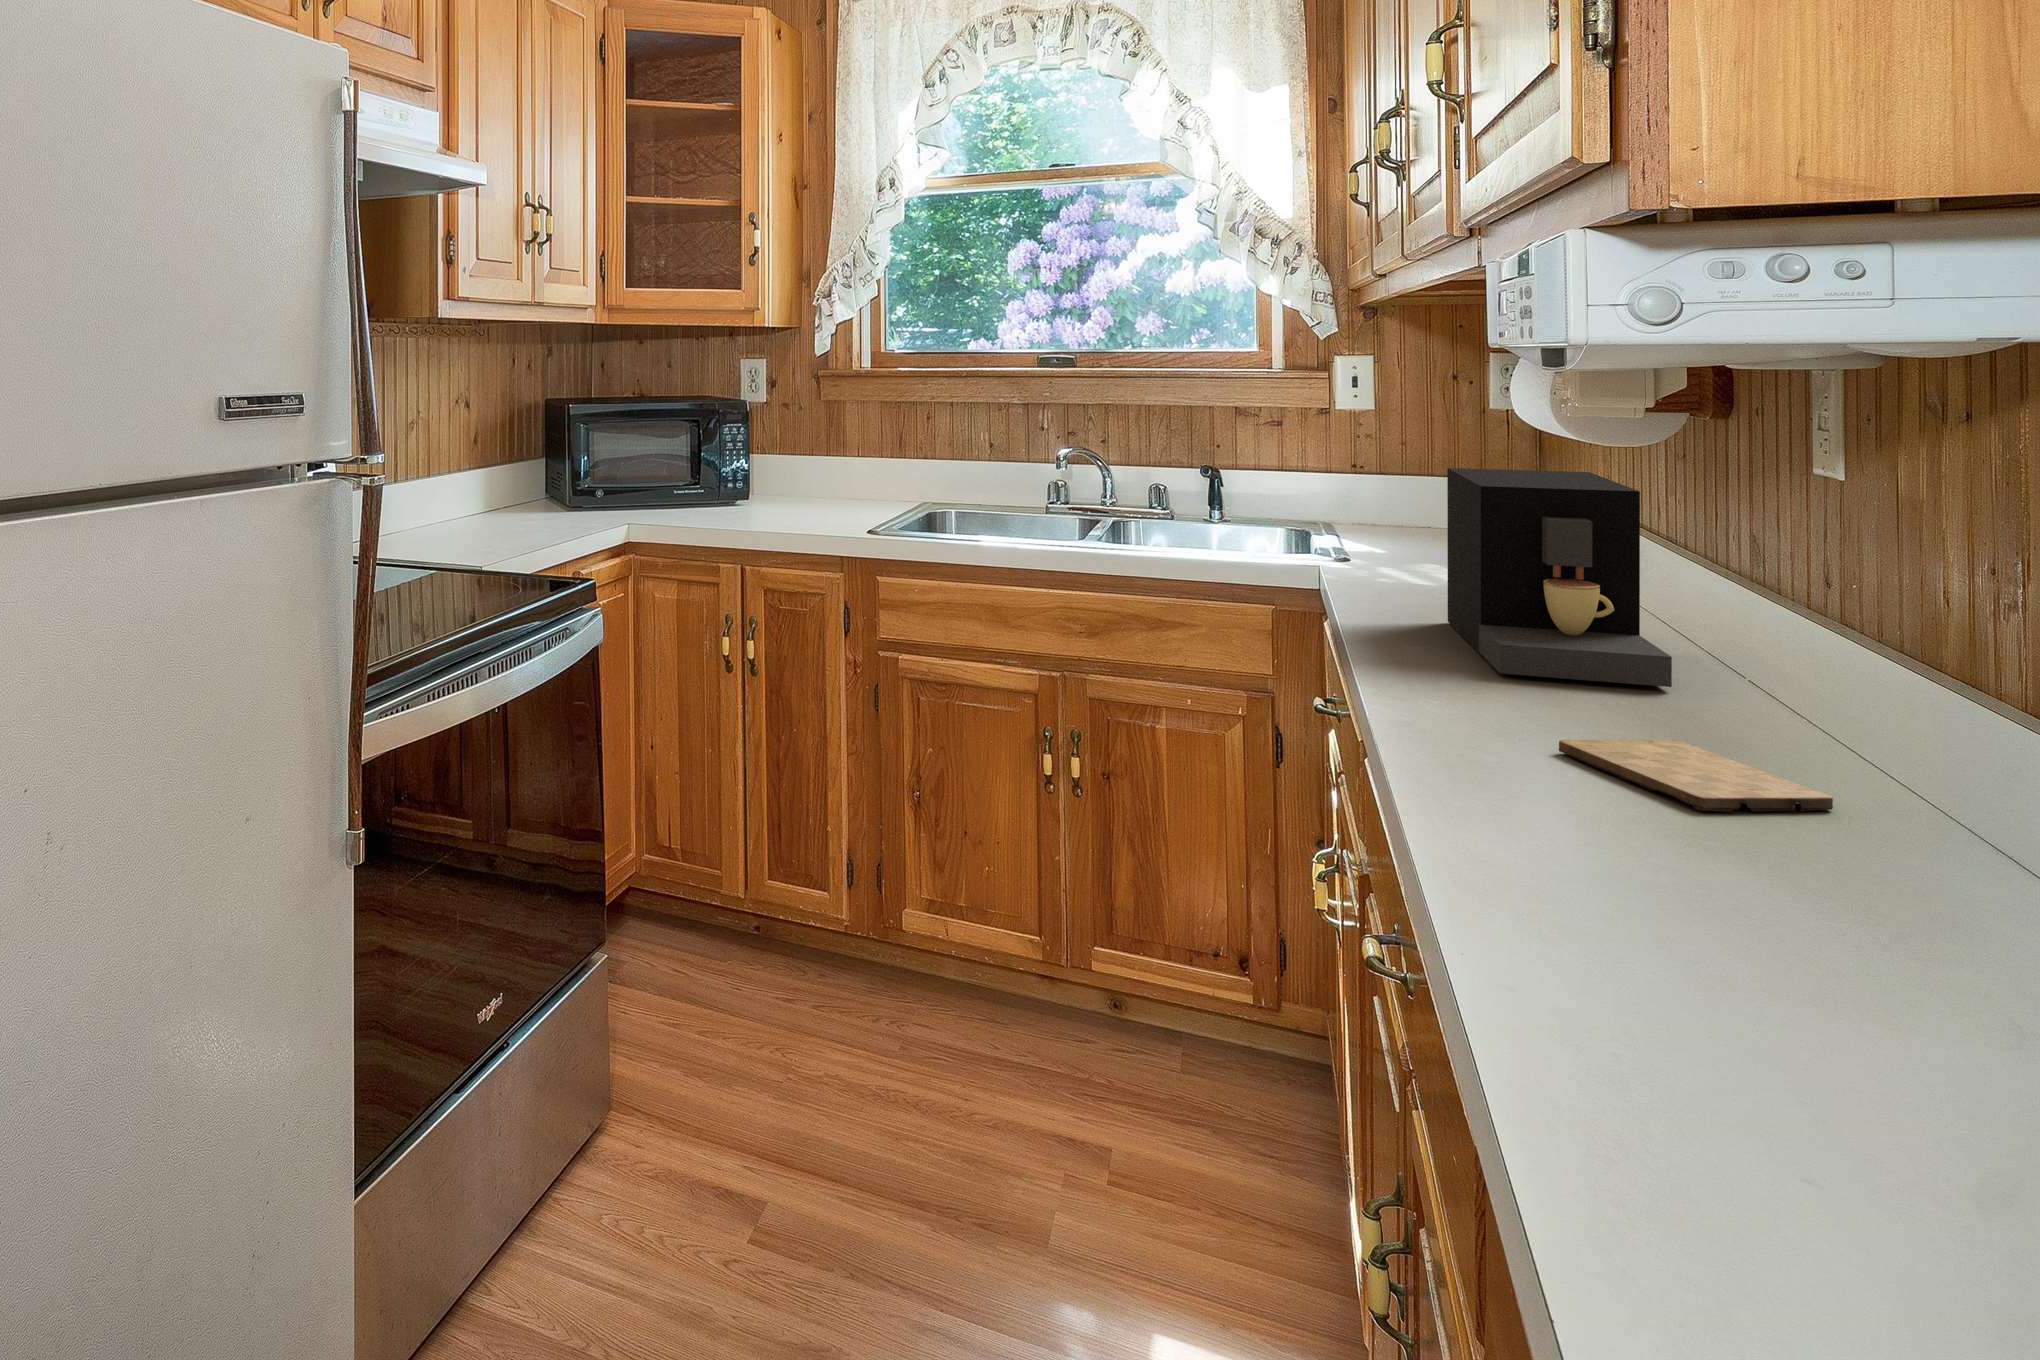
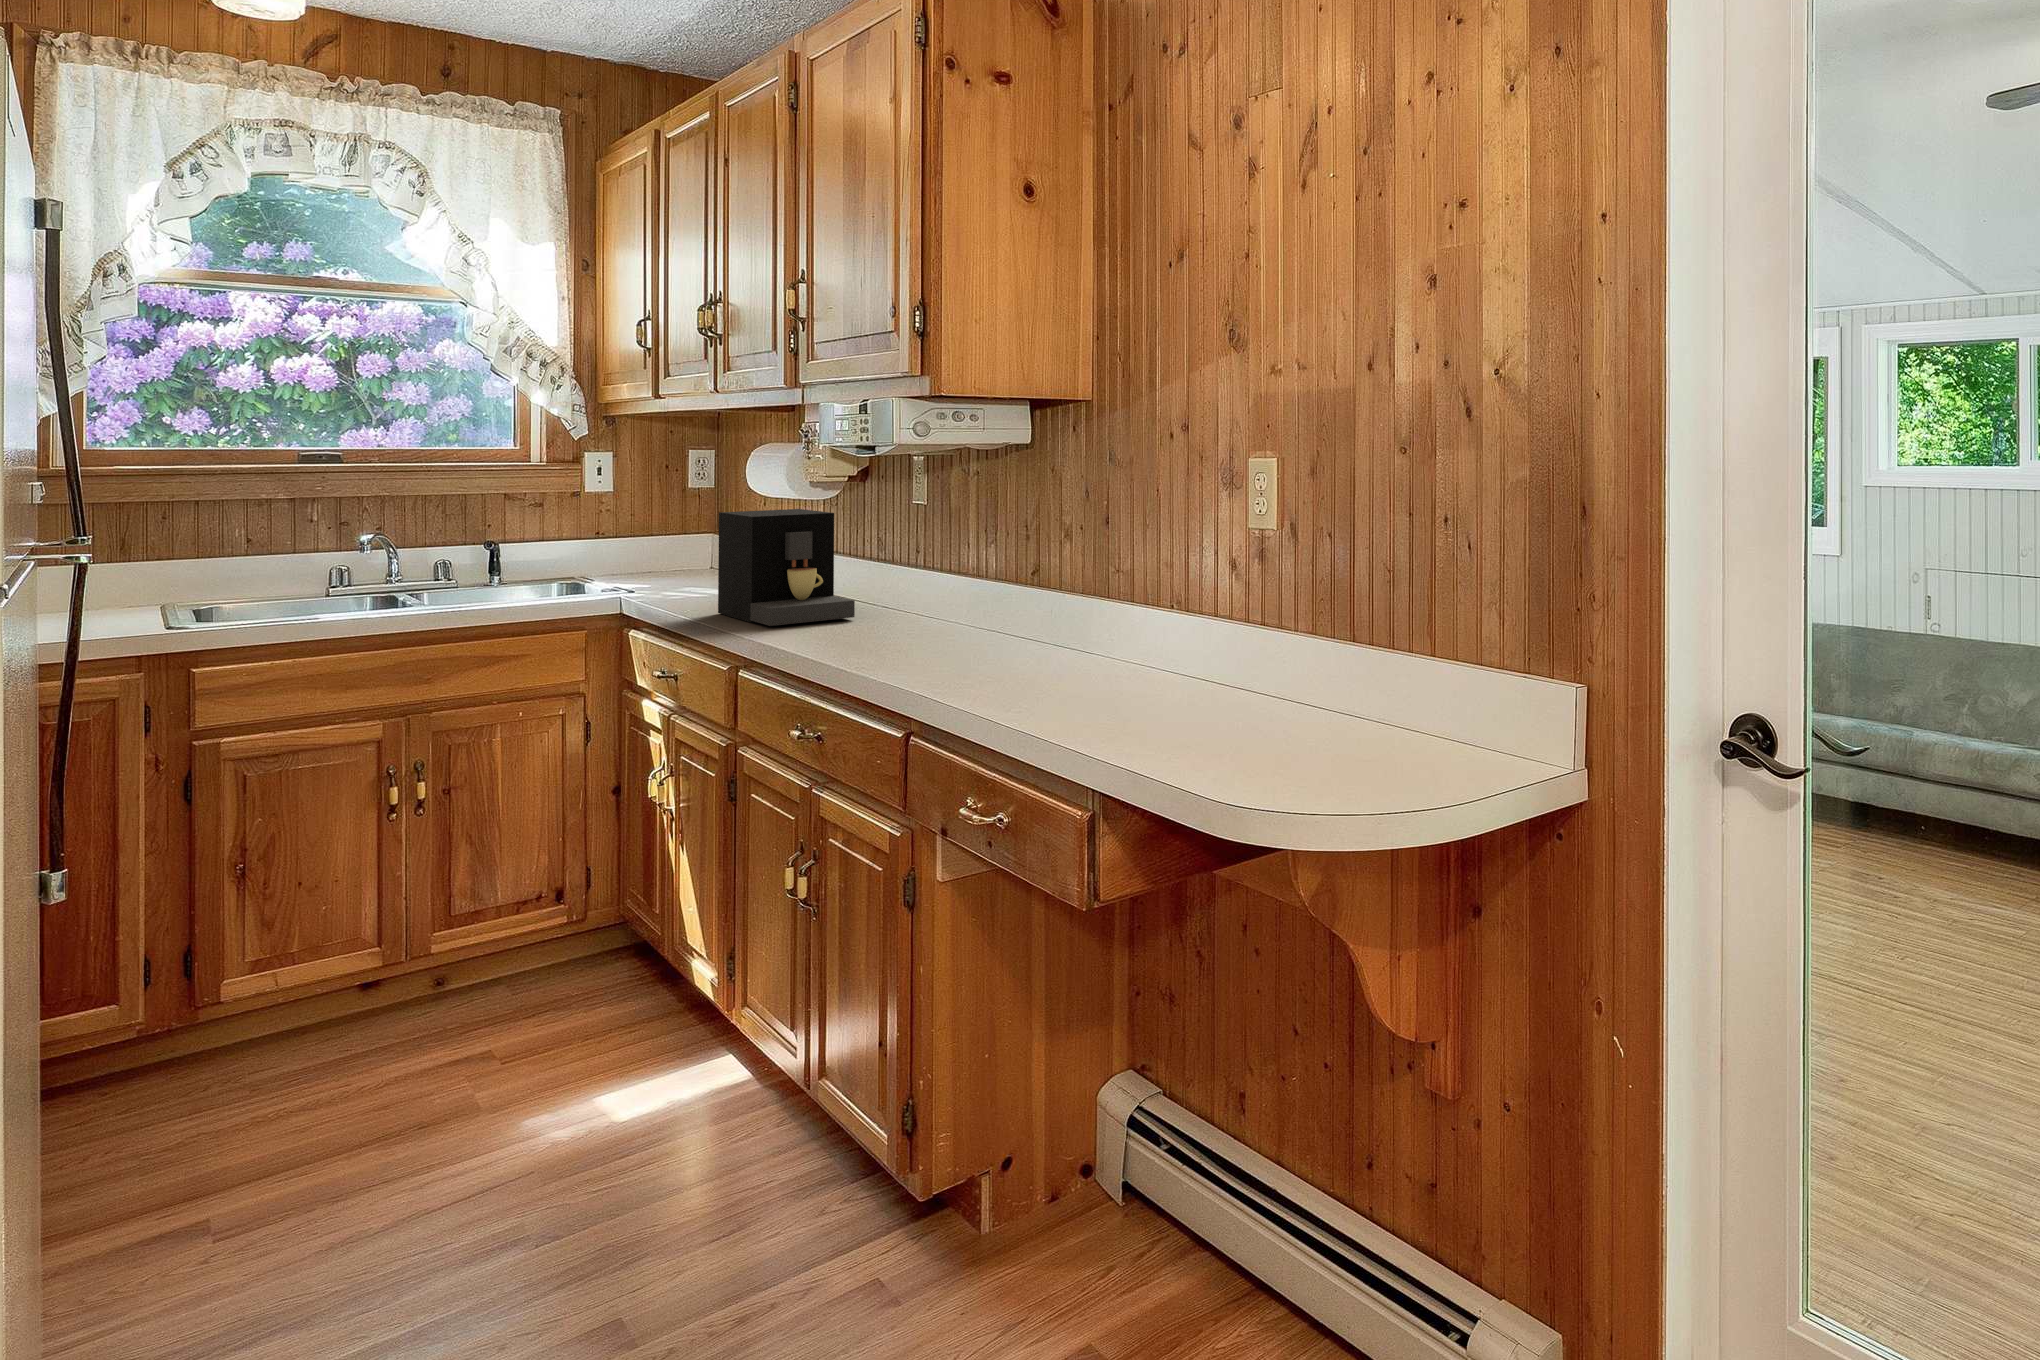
cutting board: present [1559,740,1833,812] -> none [823,631,942,651]

